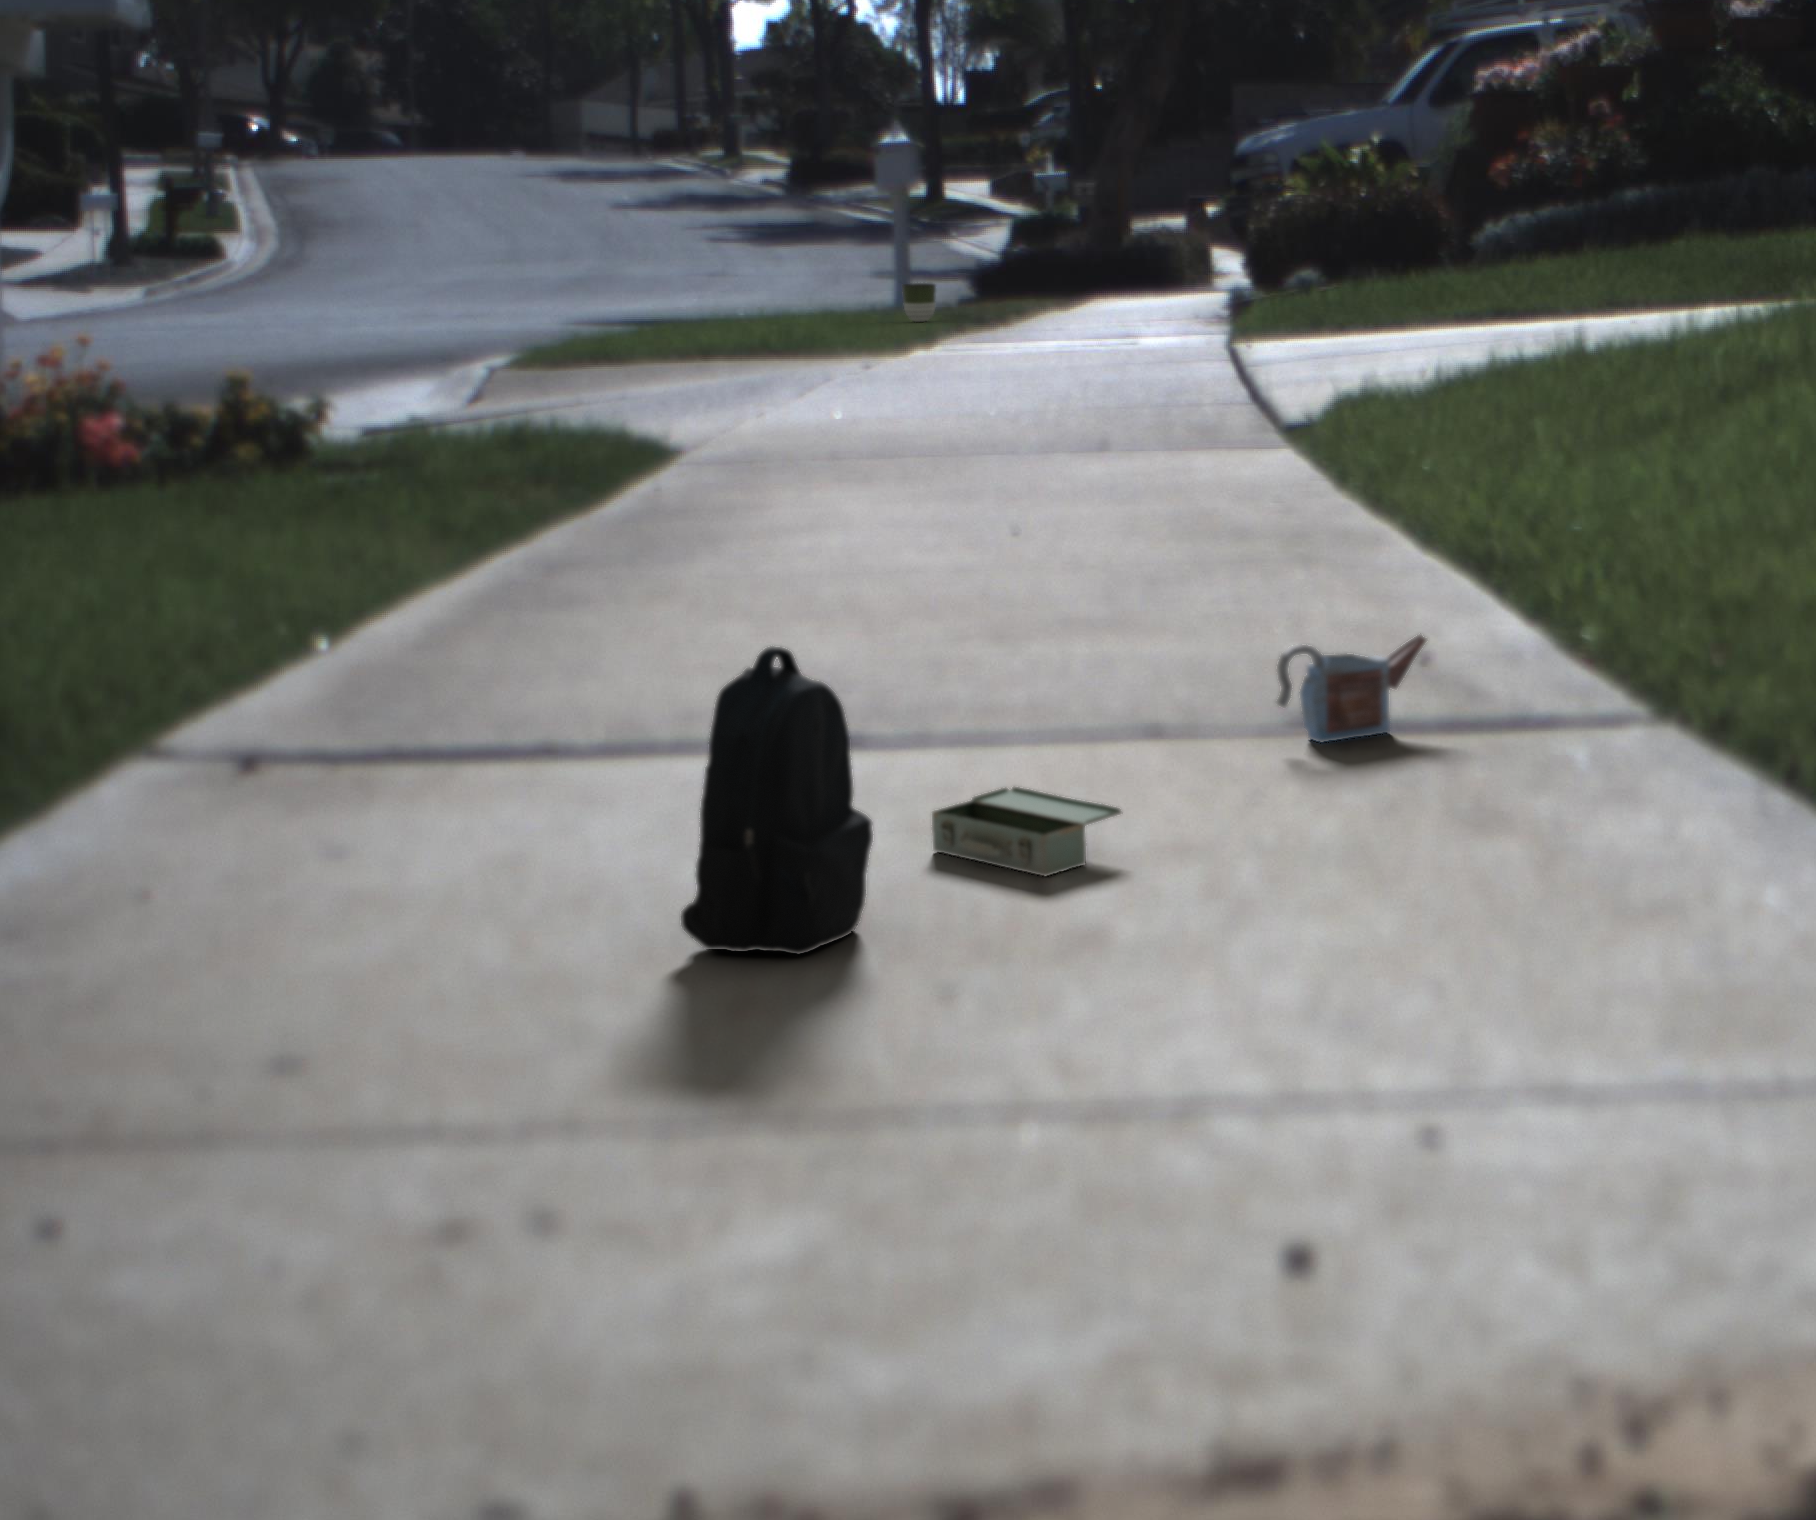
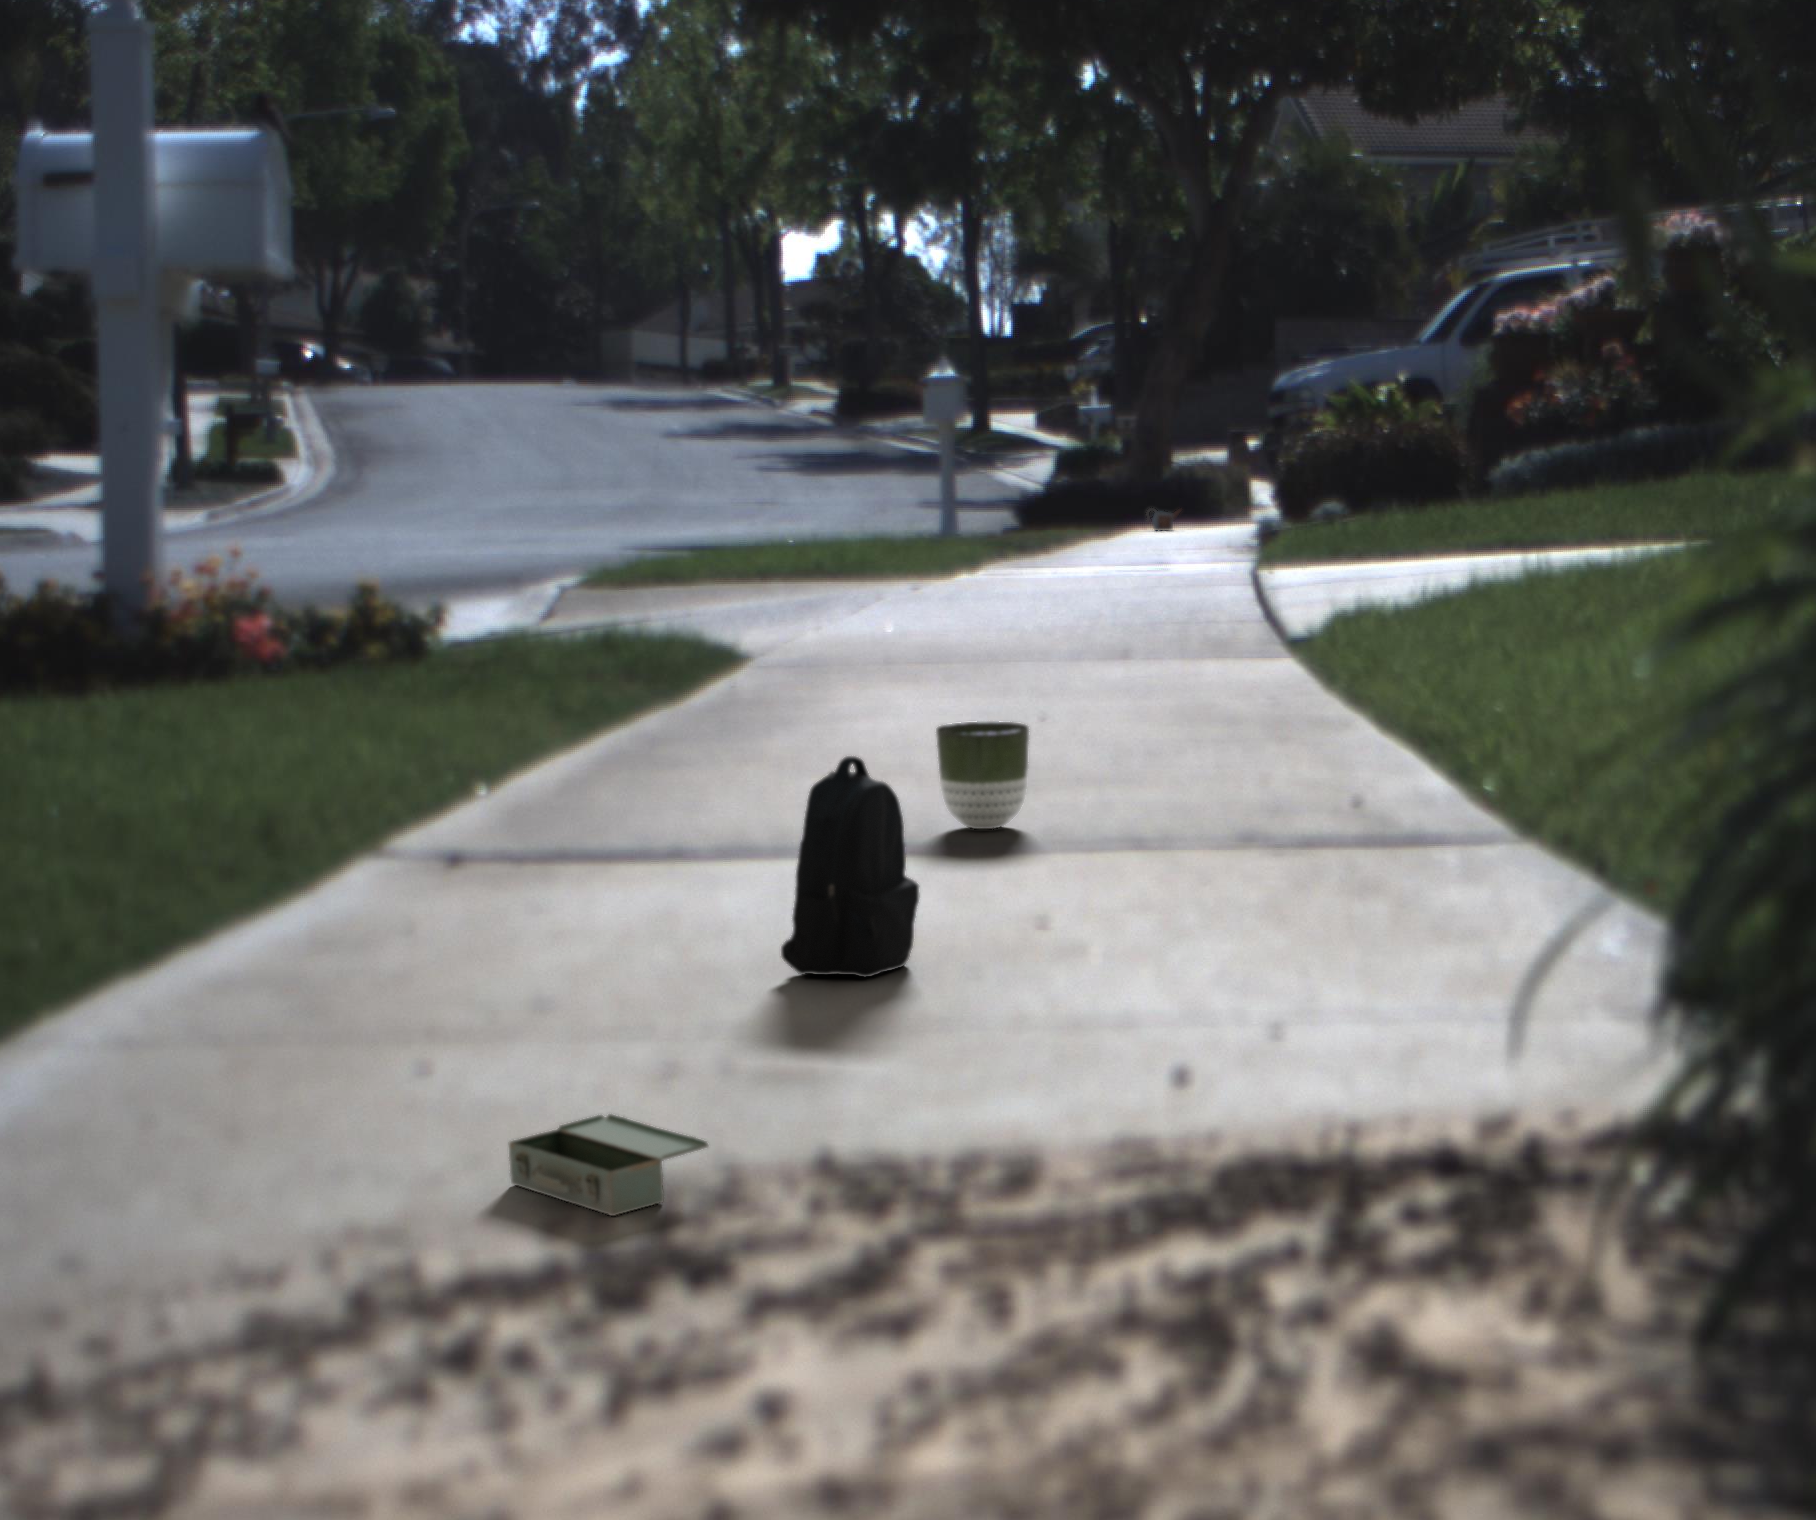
planter: present [902,283,936,322] -> present [936,721,1029,829]
watering can: present [1277,635,1426,742] -> present [1152,510,1180,531]
toolbox: present [932,787,1121,876] -> present [509,1114,708,1216]

